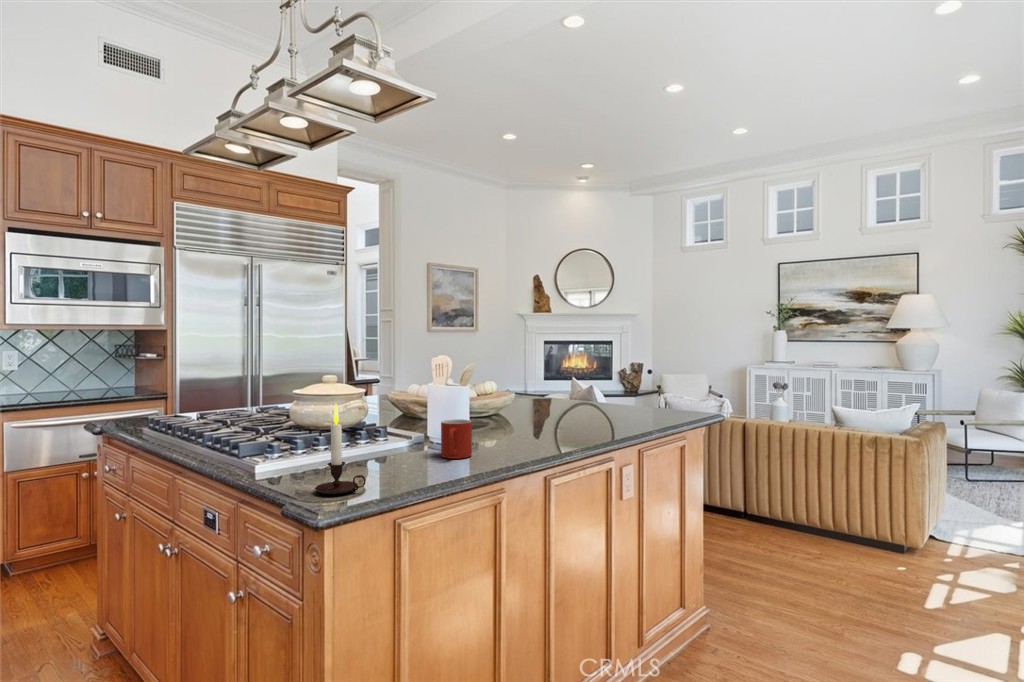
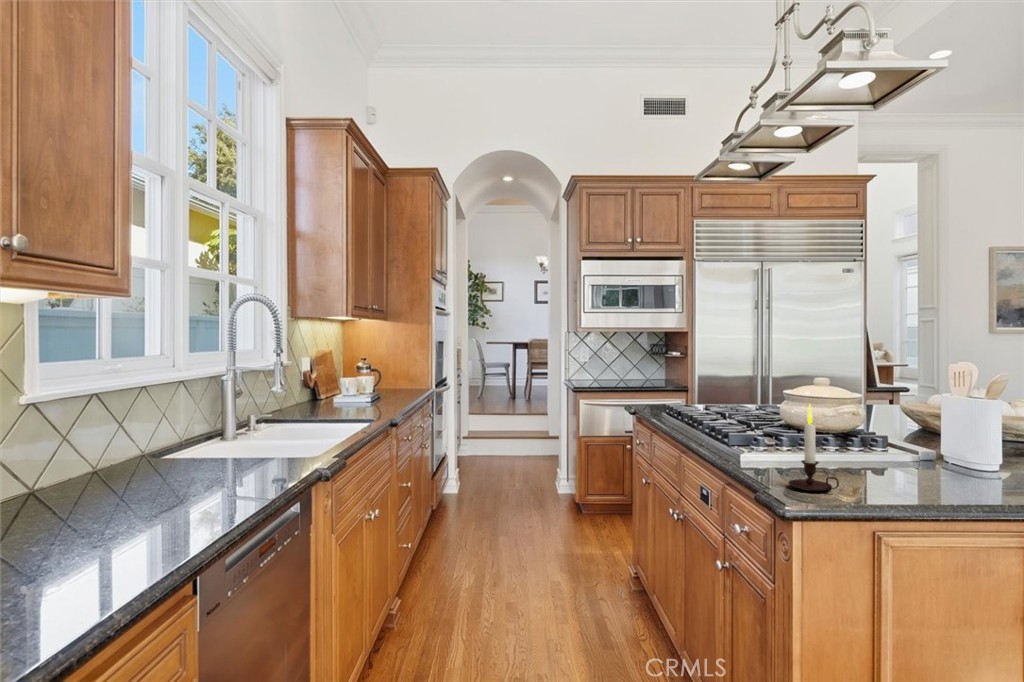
mug: present [441,419,472,459] -> none [949,437,993,484]

